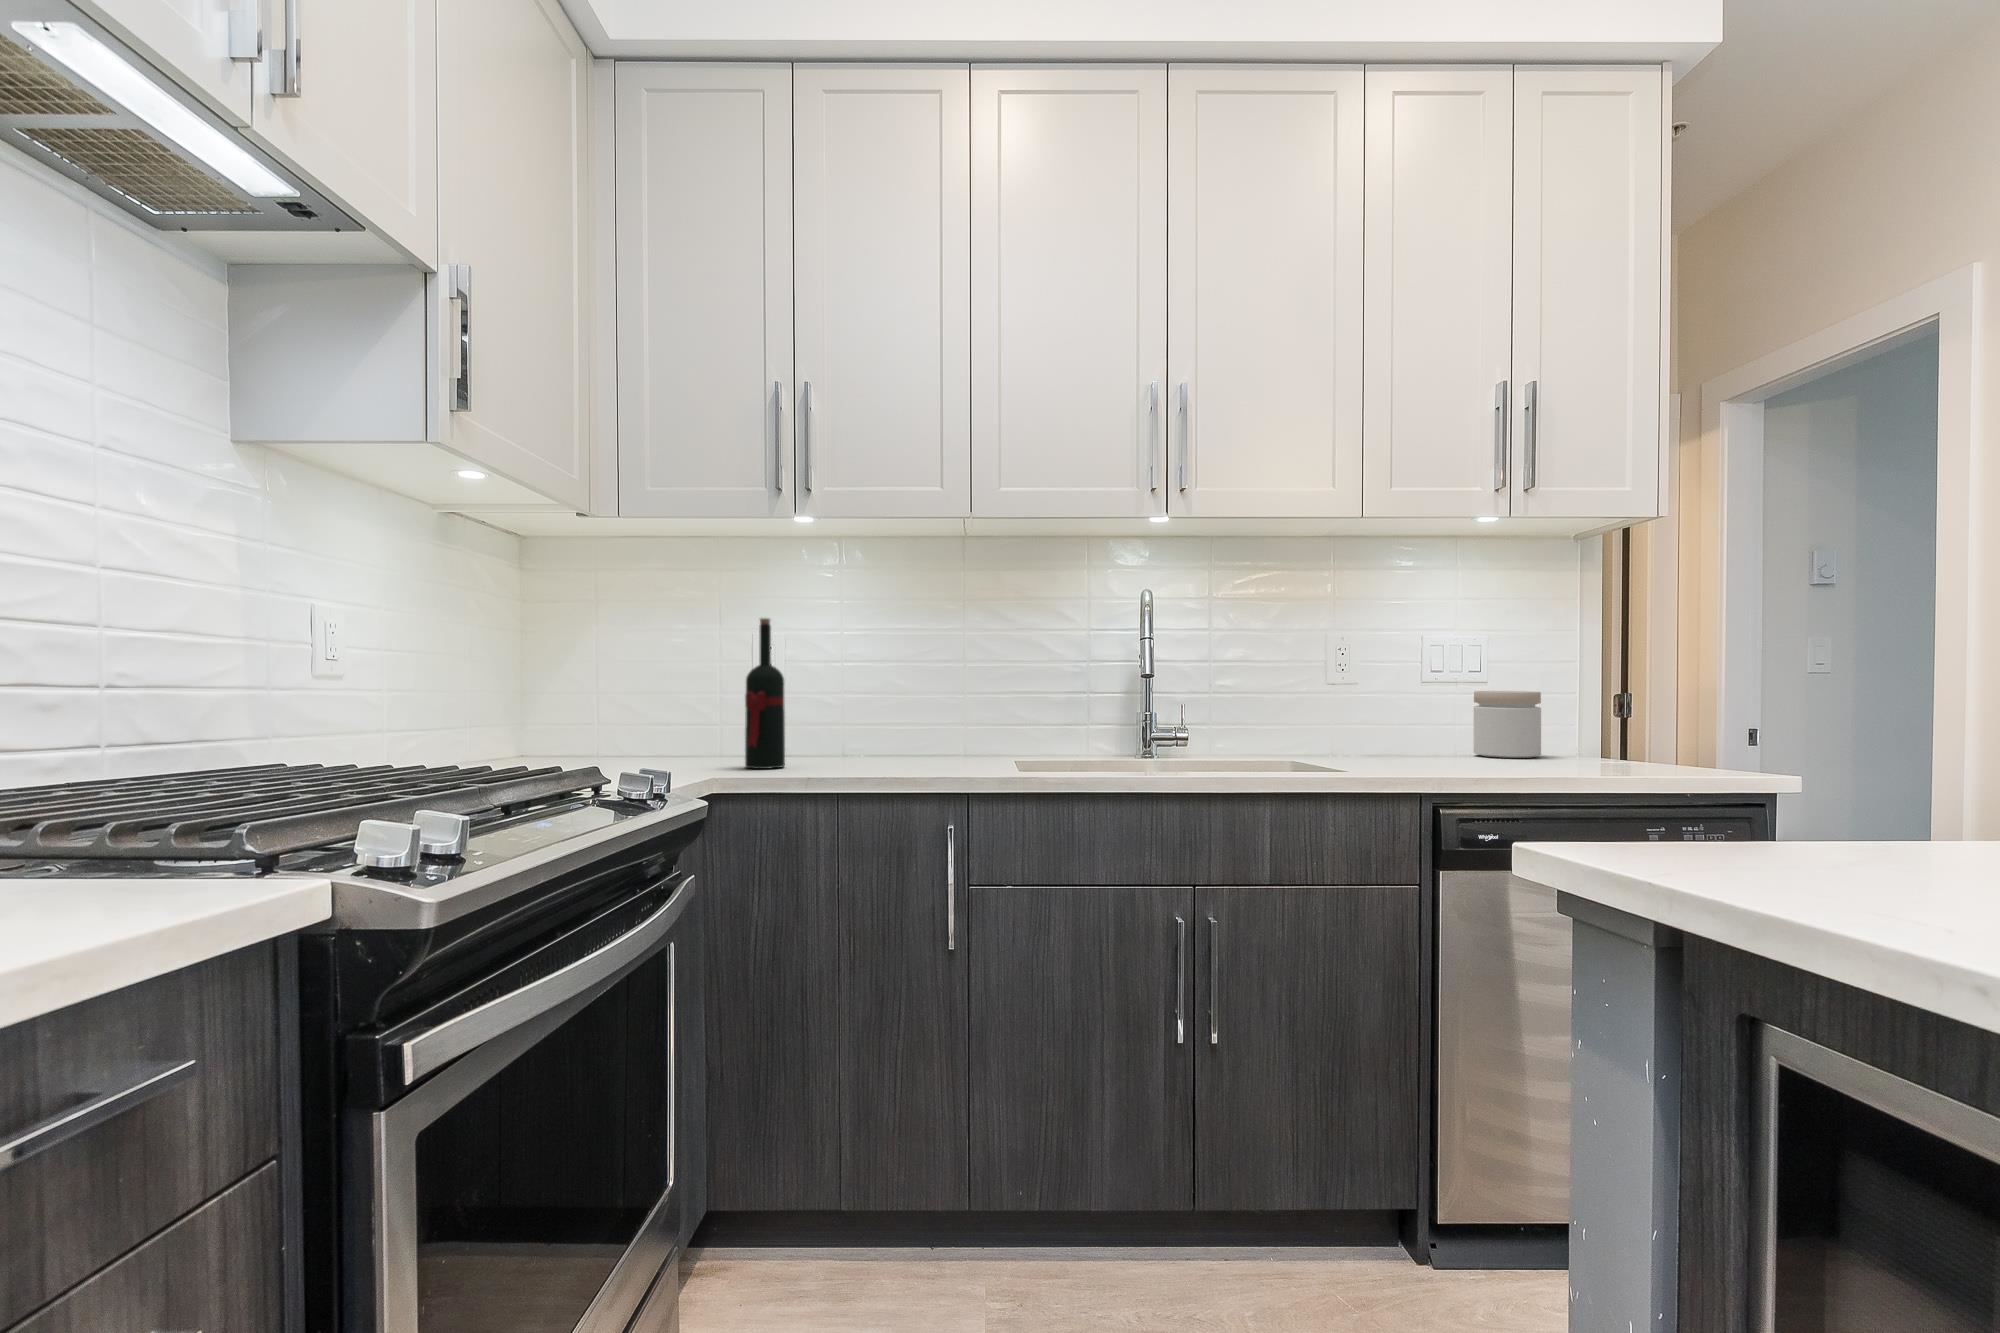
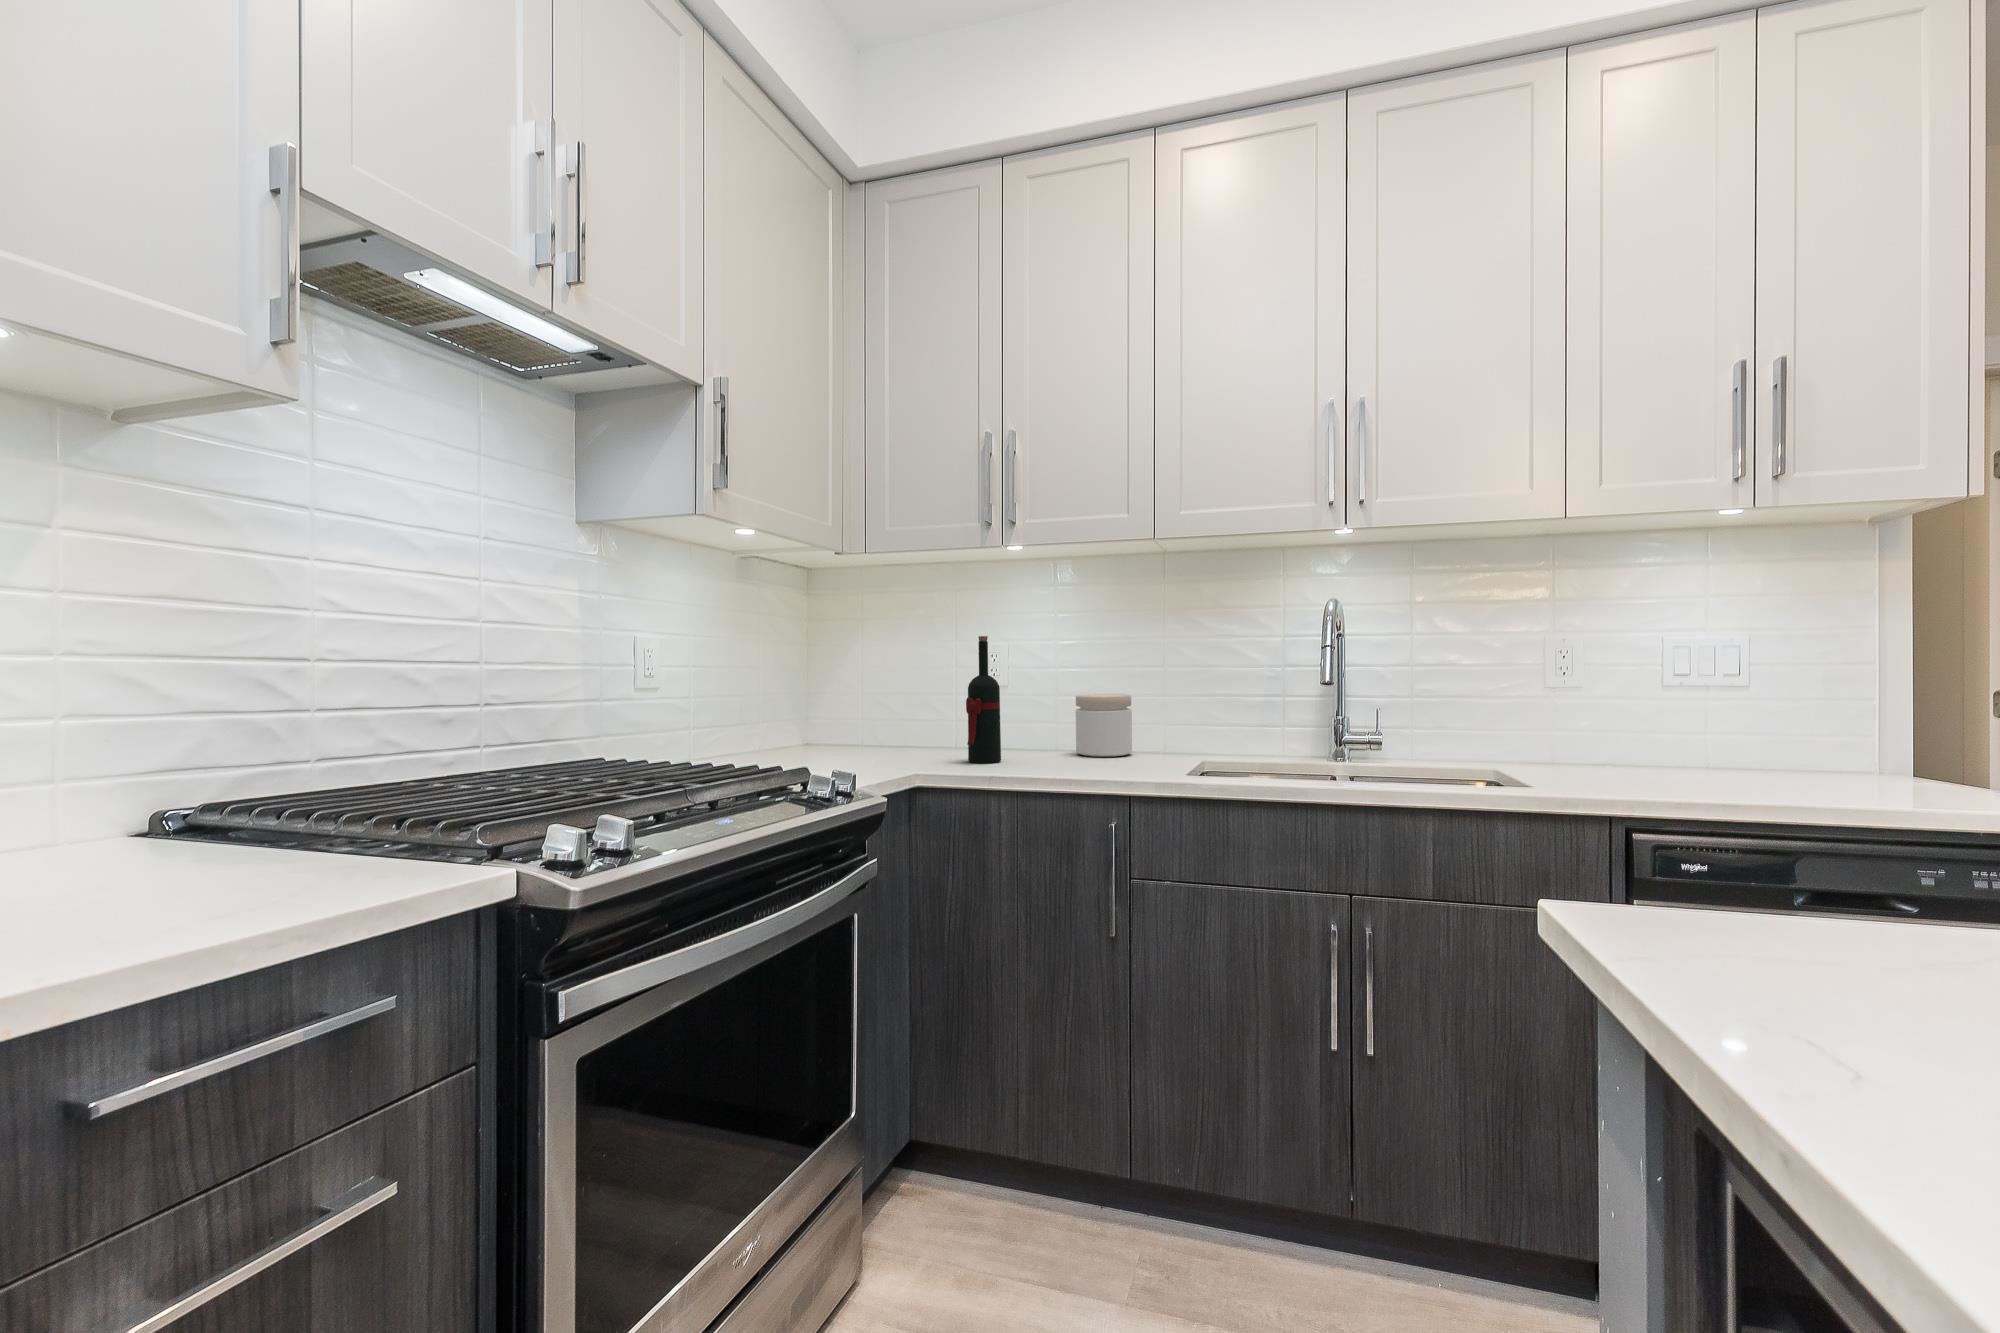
jar: present [1473,691,1541,758] -> present [1076,694,1132,757]

